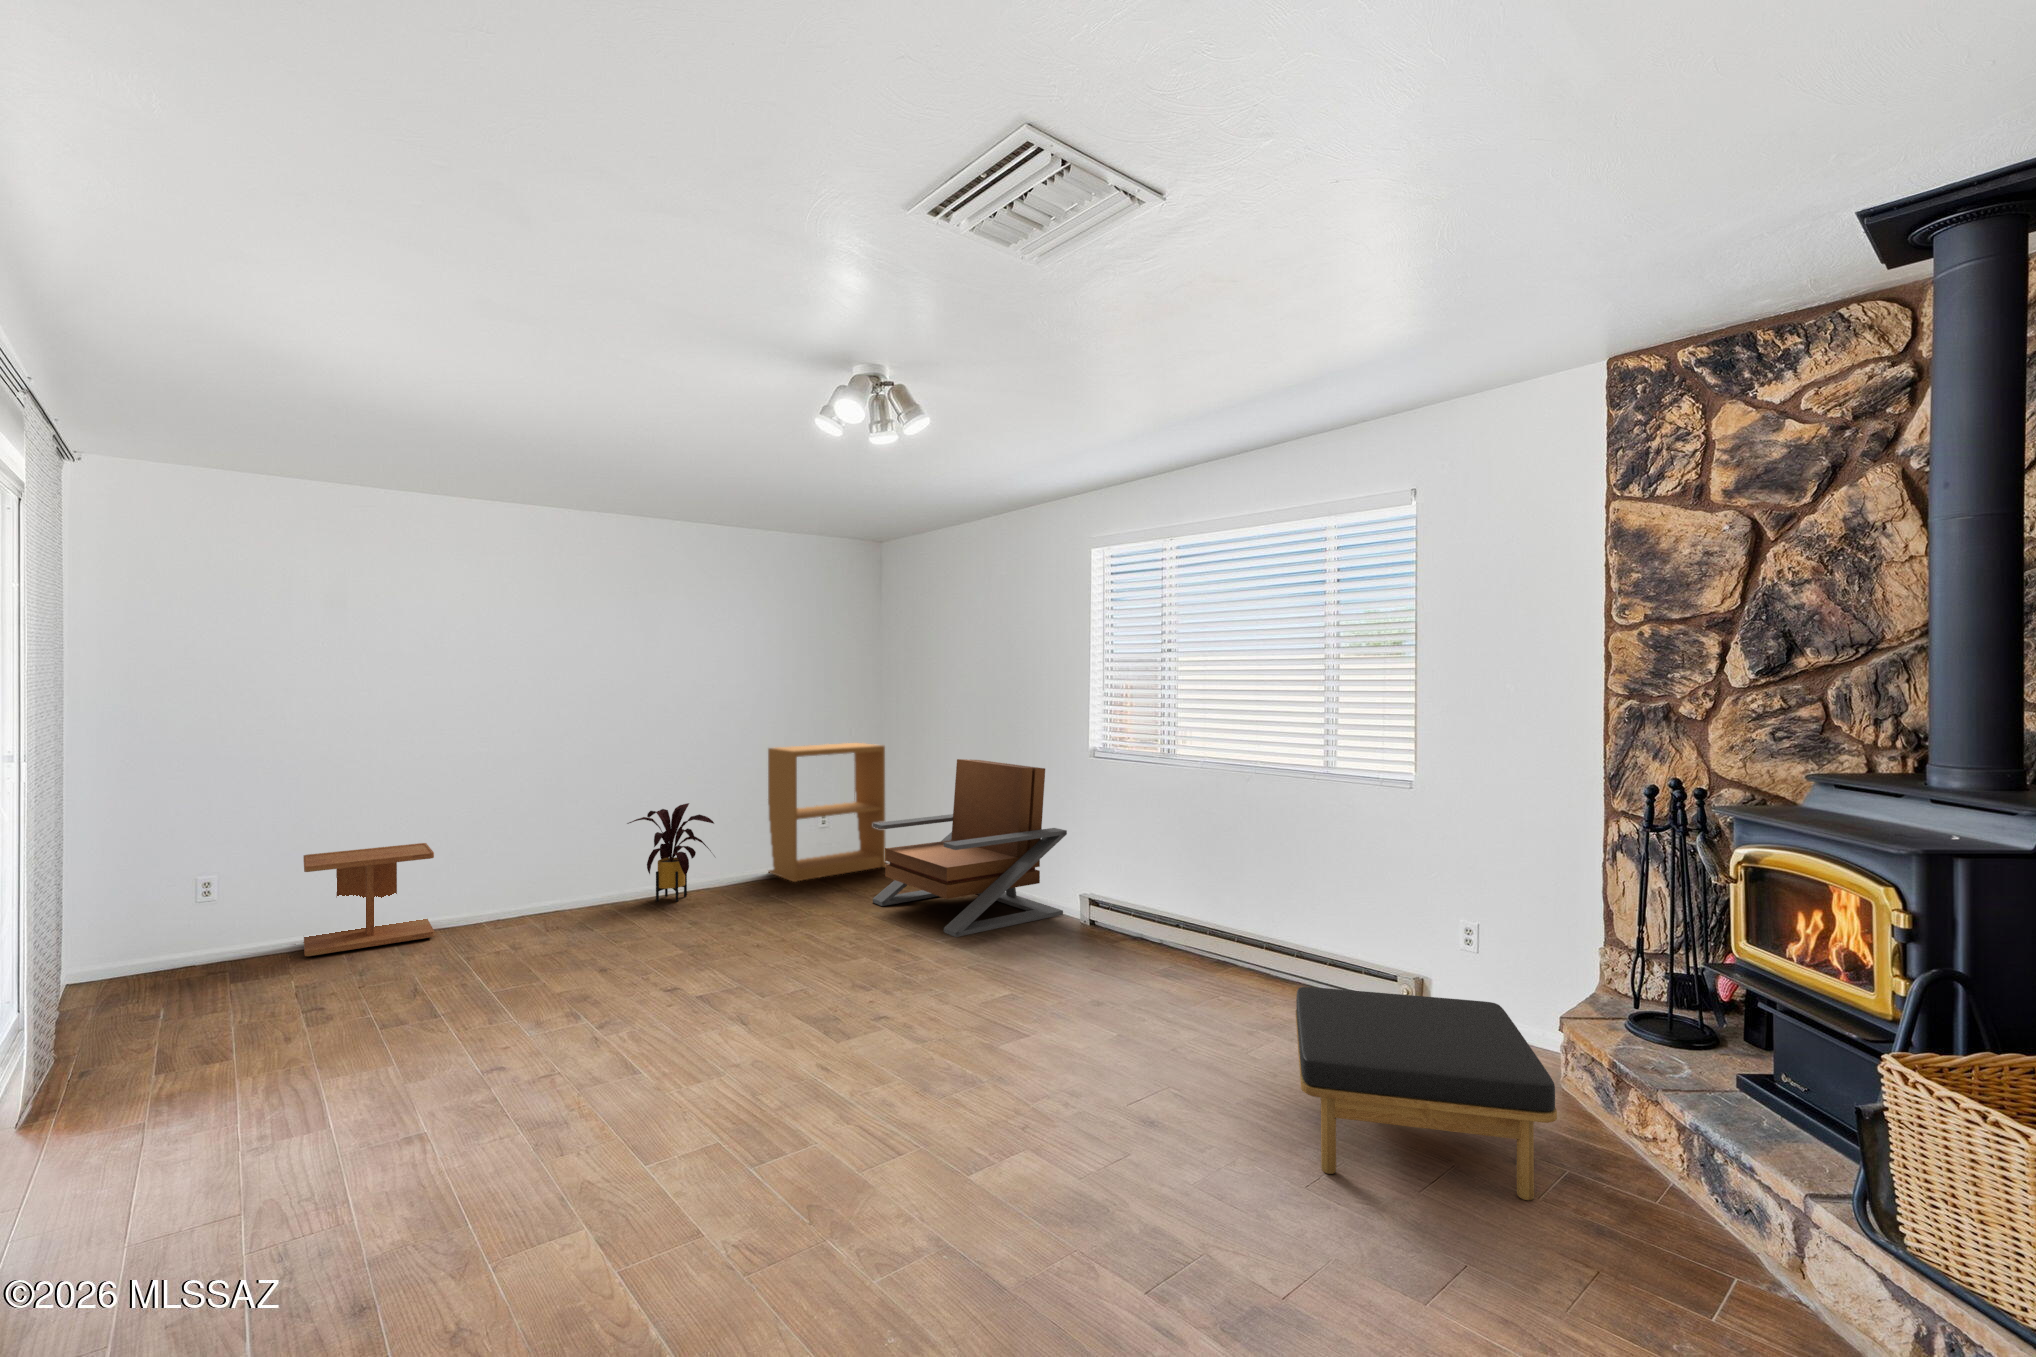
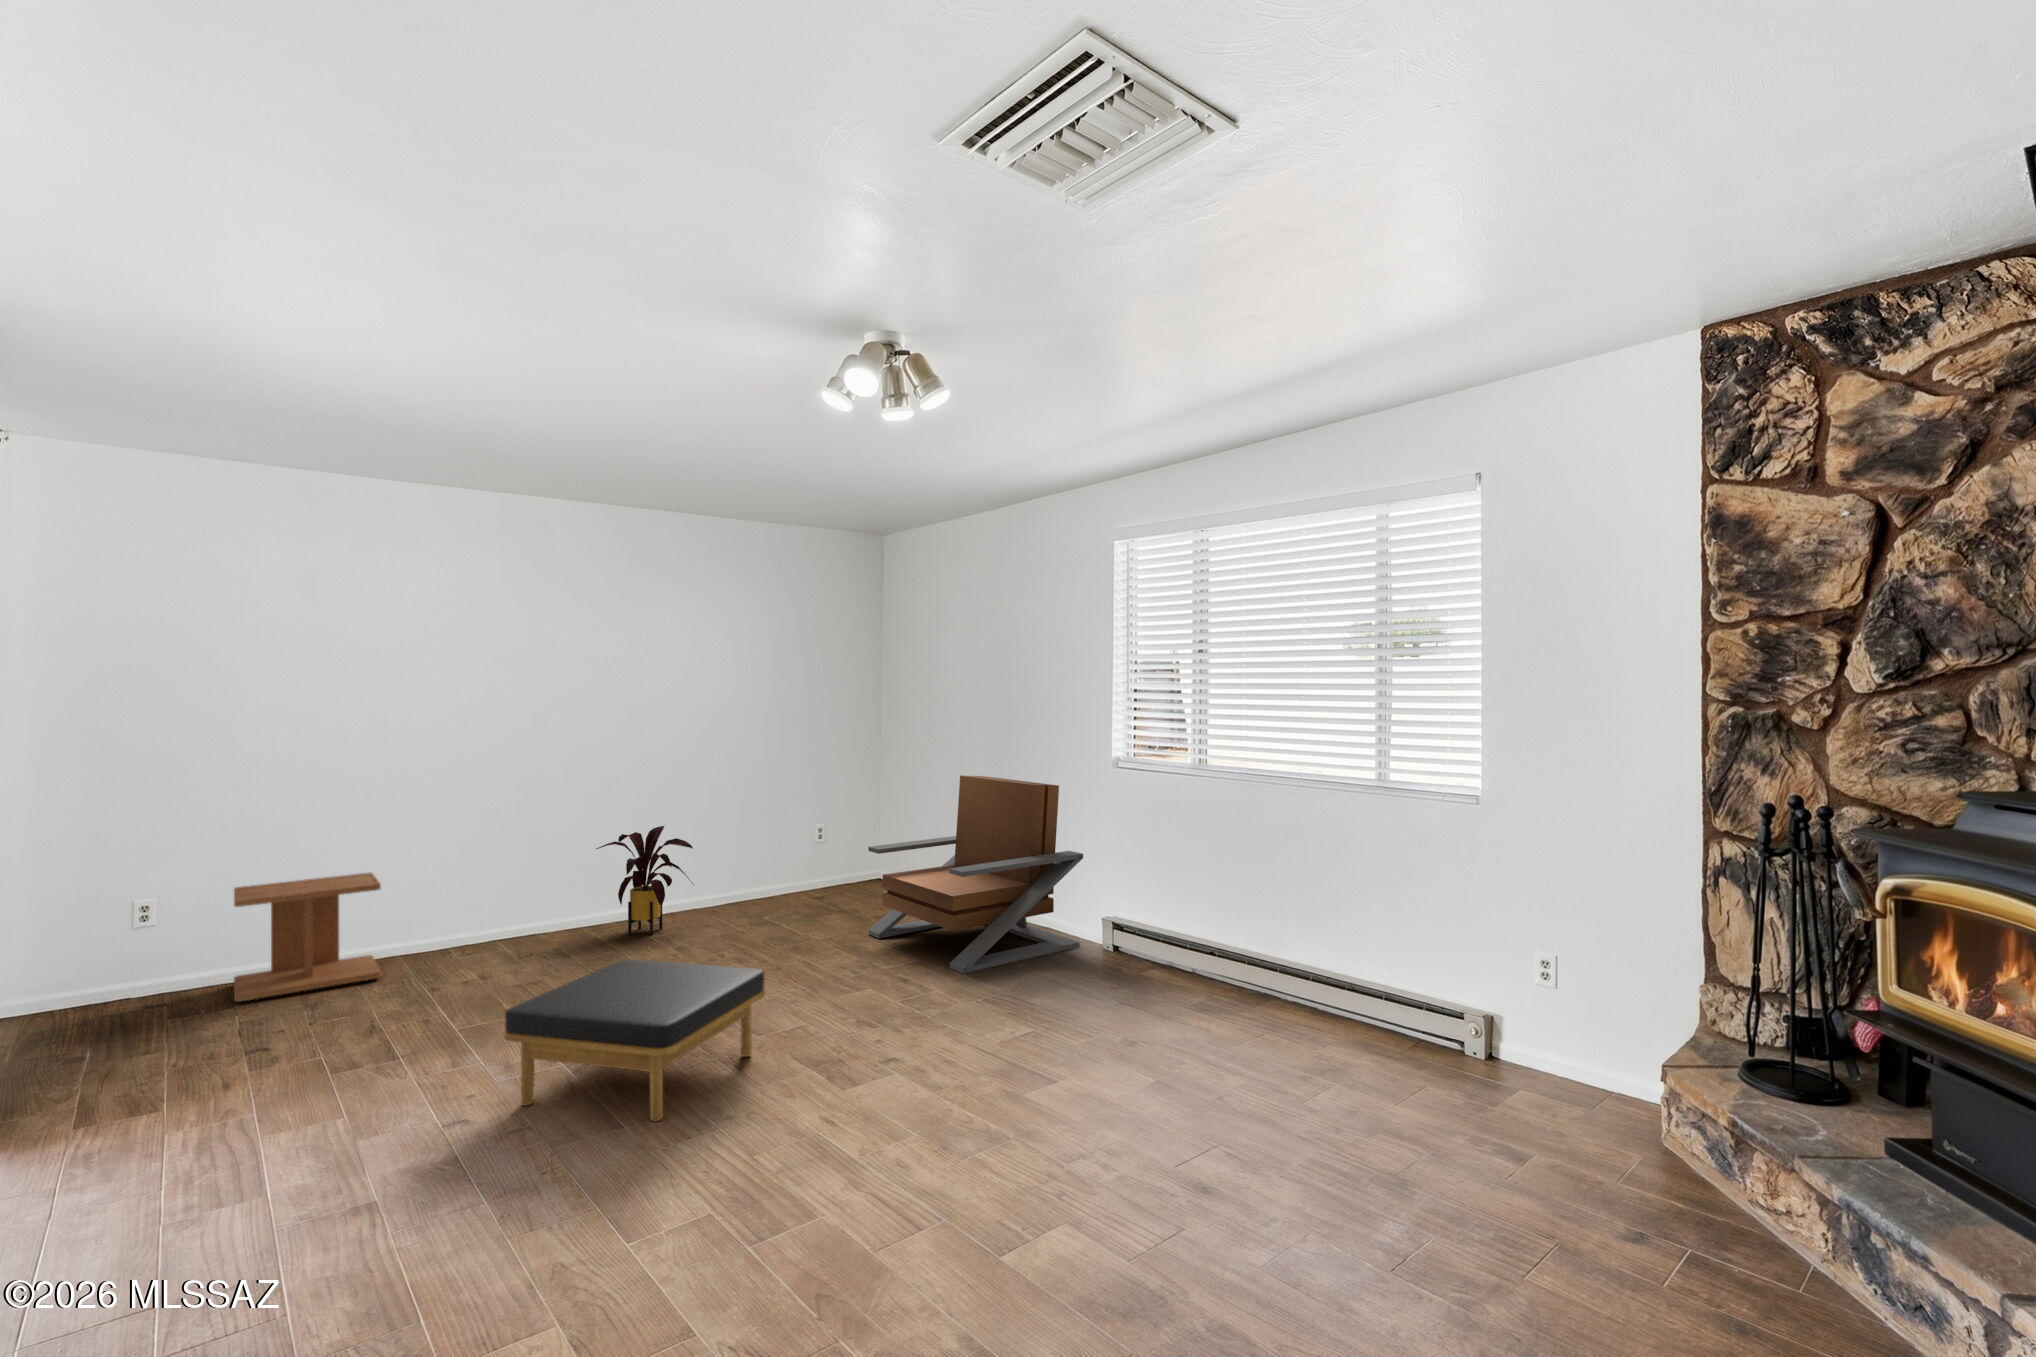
bookshelf: present [768,743,886,882] -> none [751,758,880,912]
ottoman: present [1296,987,1557,1200] -> present [505,959,765,1121]

